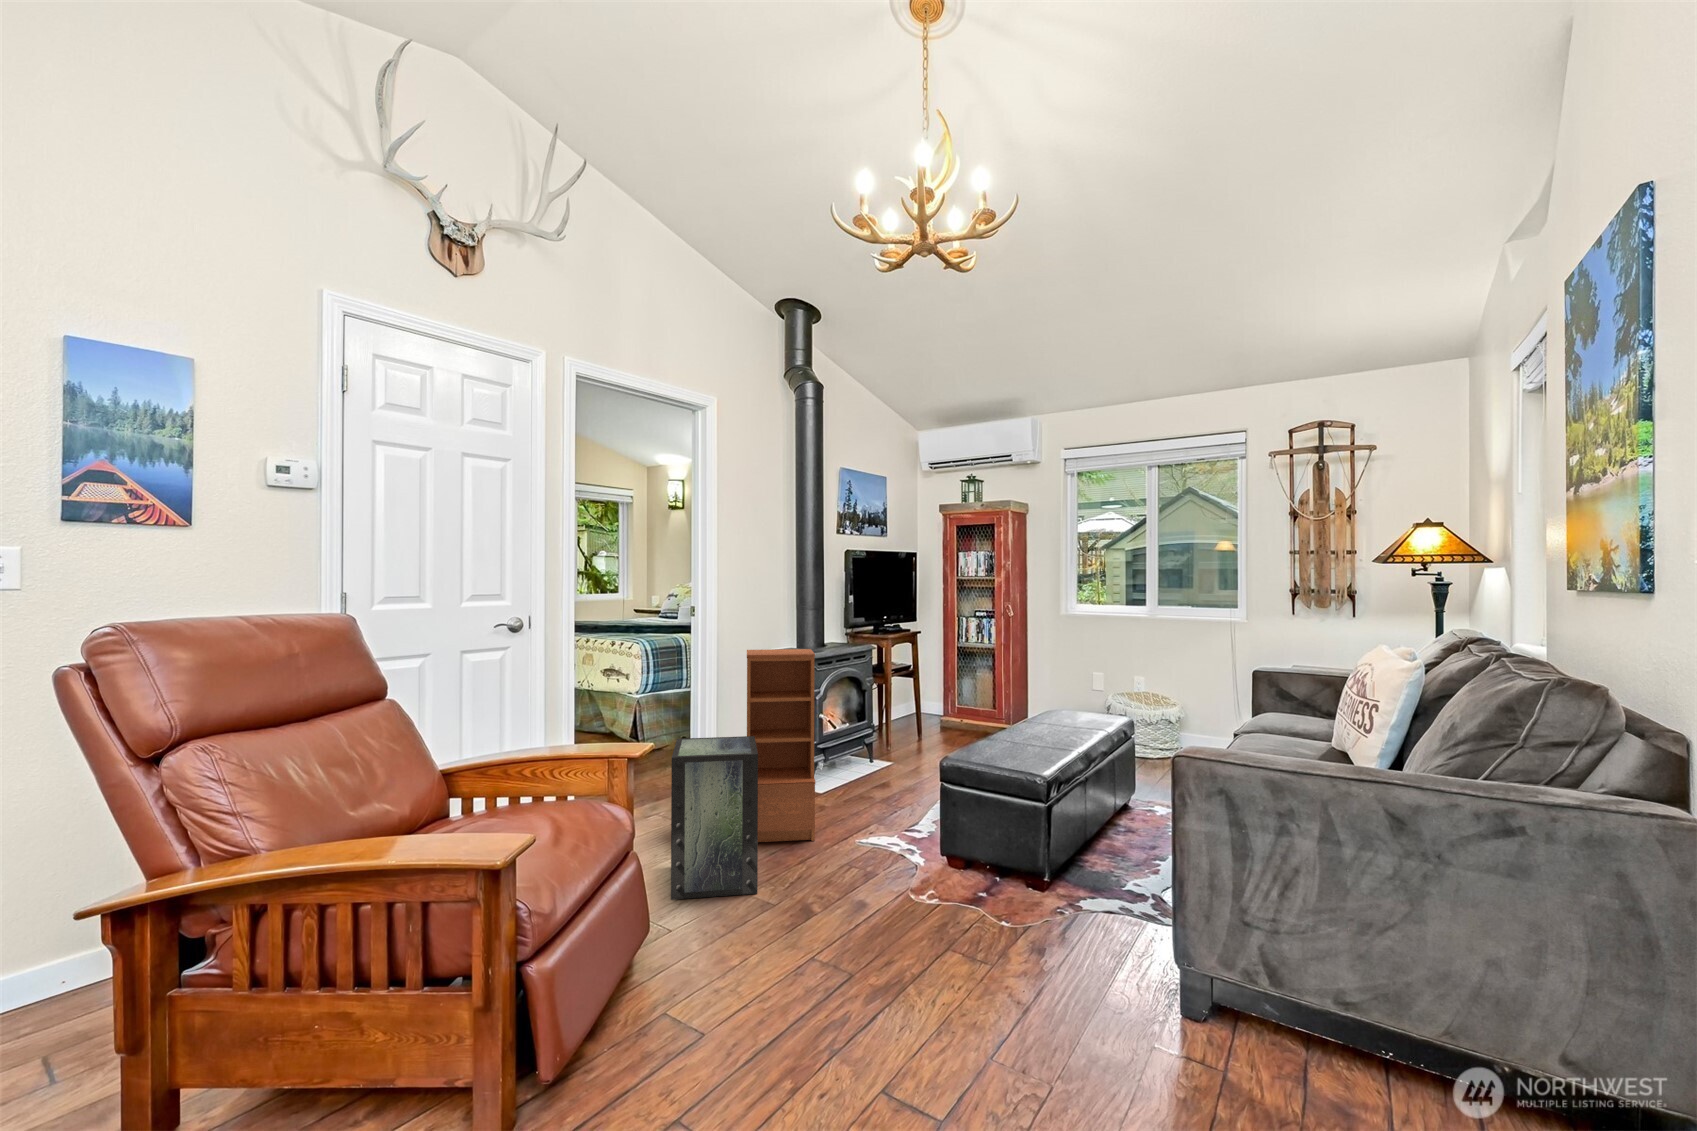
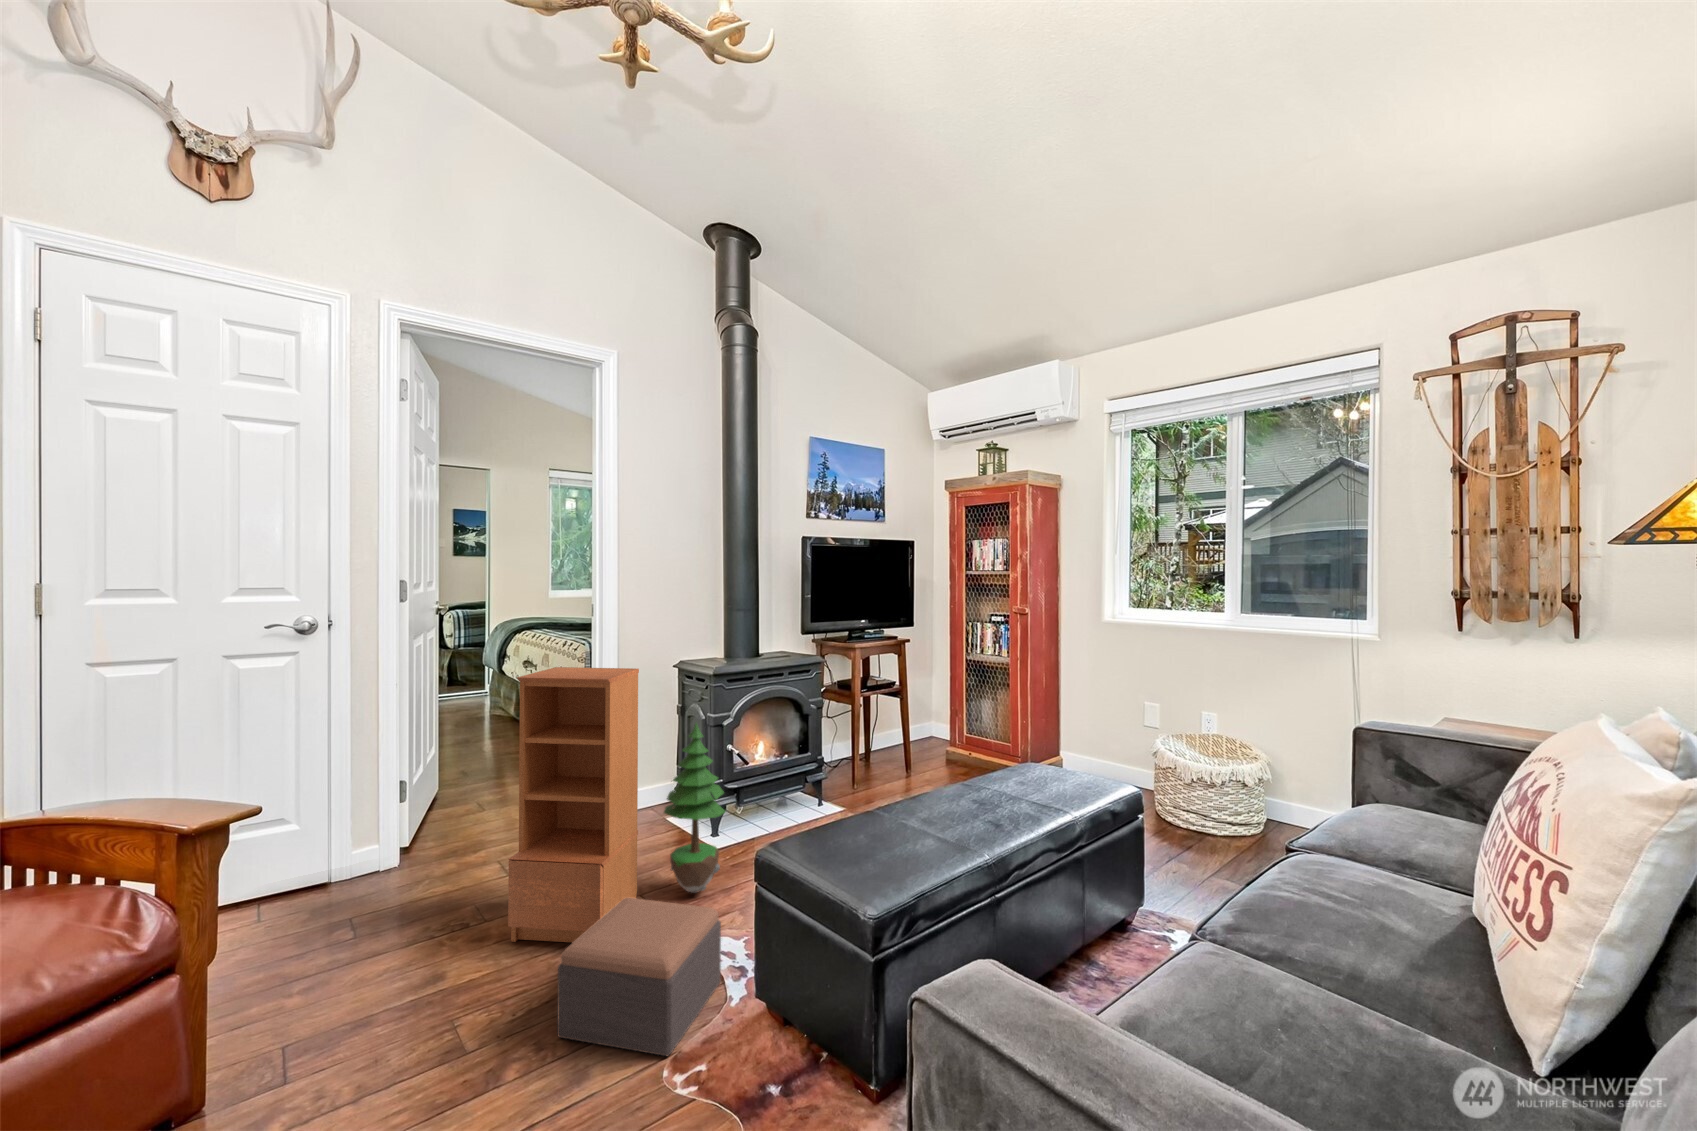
potted tree: none [819,687,863,812] -> present [664,723,725,893]
storage box: present [671,736,758,900] -> none [284,795,485,1055]
footstool: none [842,798,922,877] -> present [557,898,721,1056]

